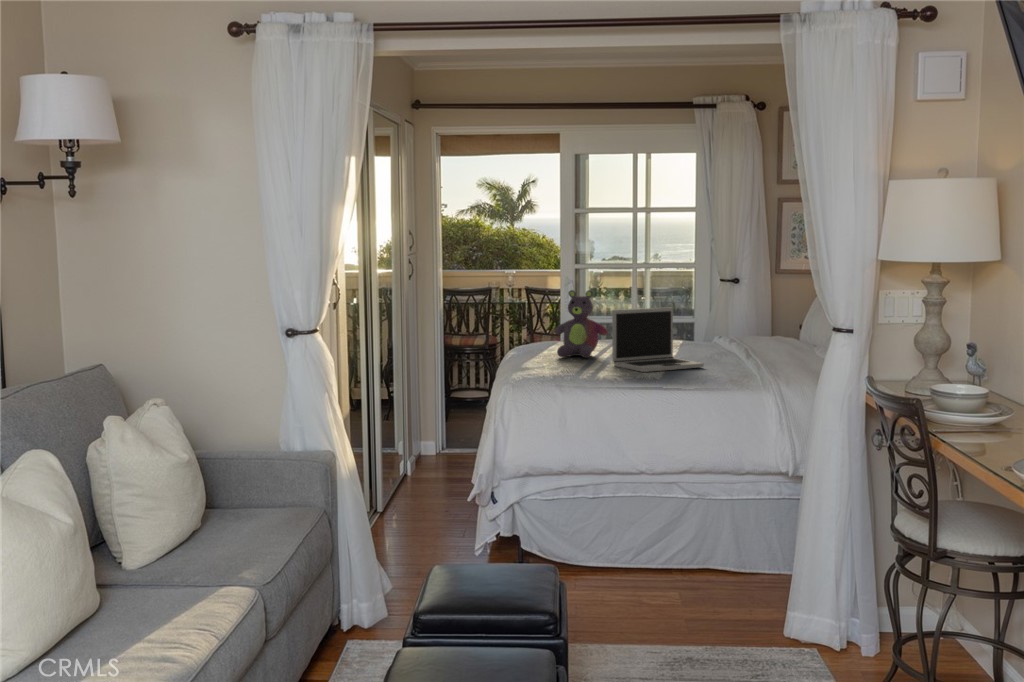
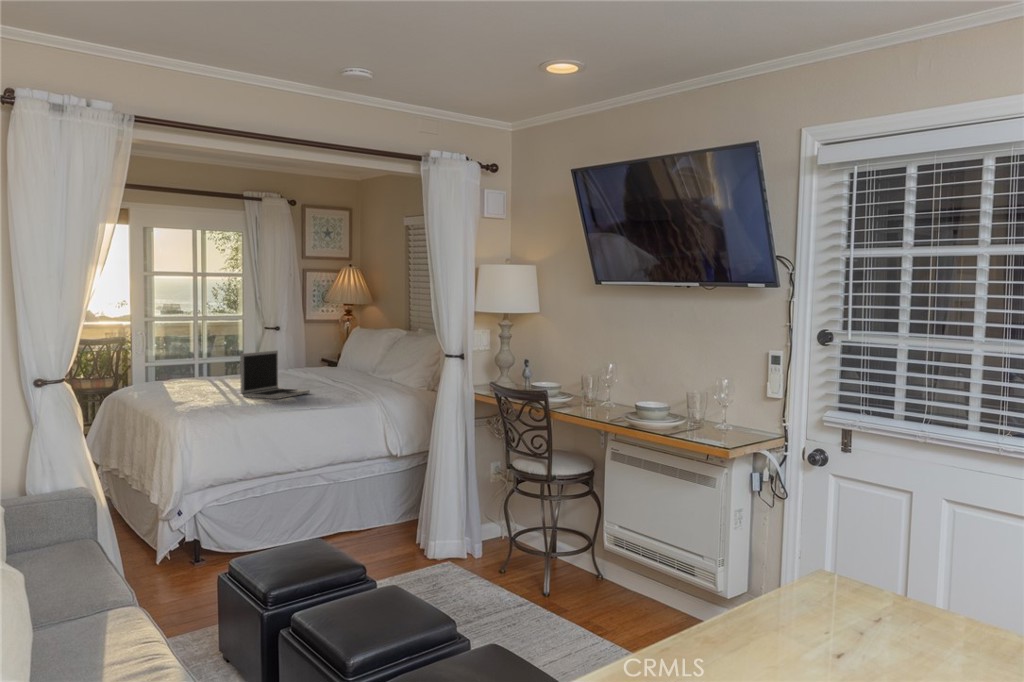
stuffed bear: present [555,290,607,358] -> none [172,339,220,394]

